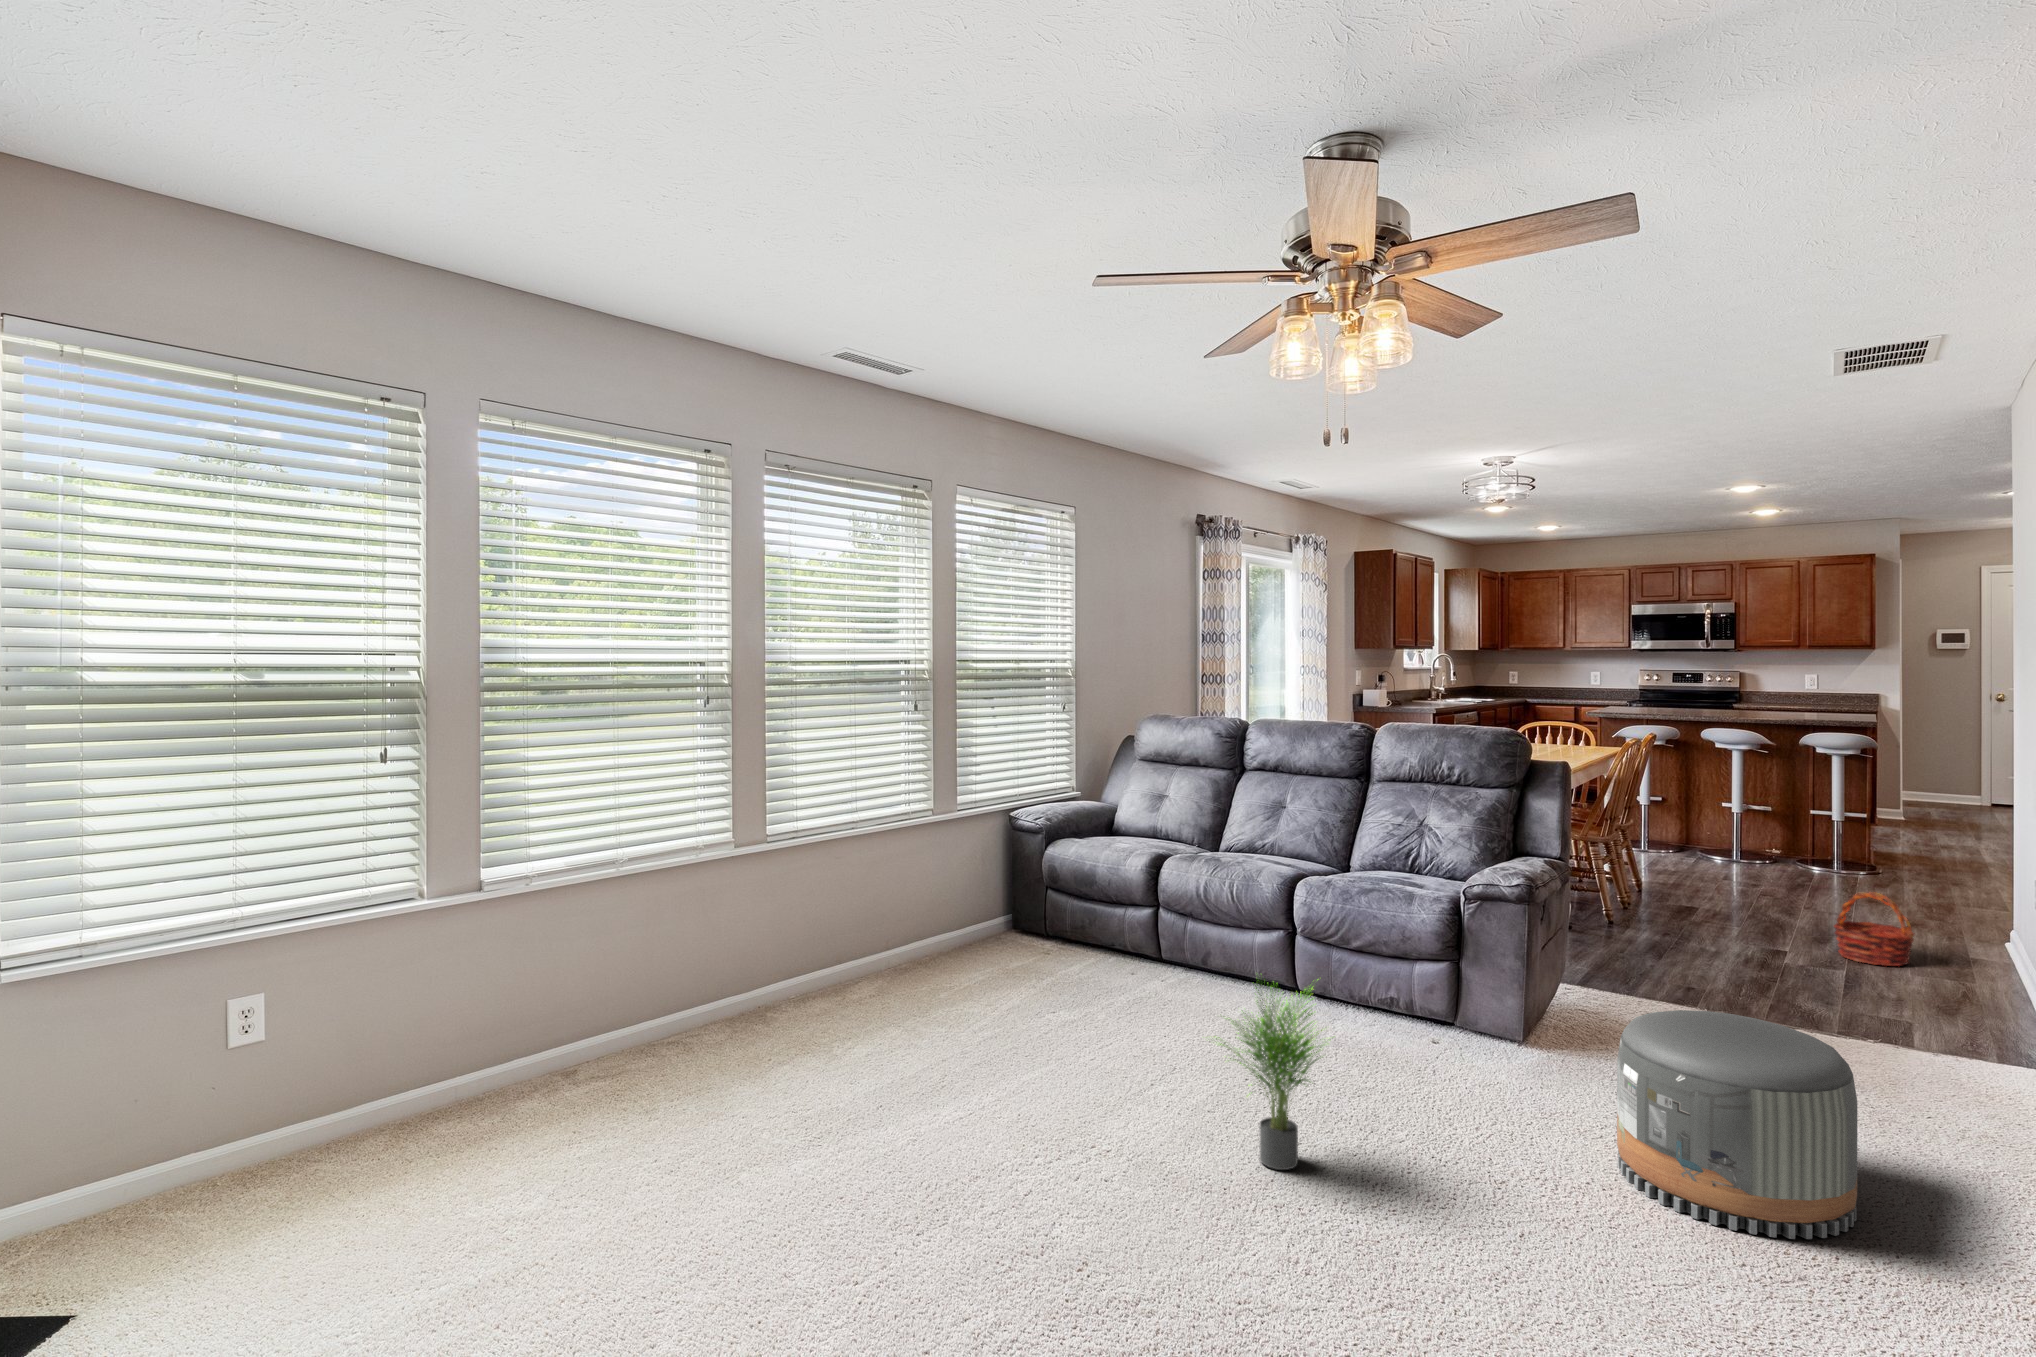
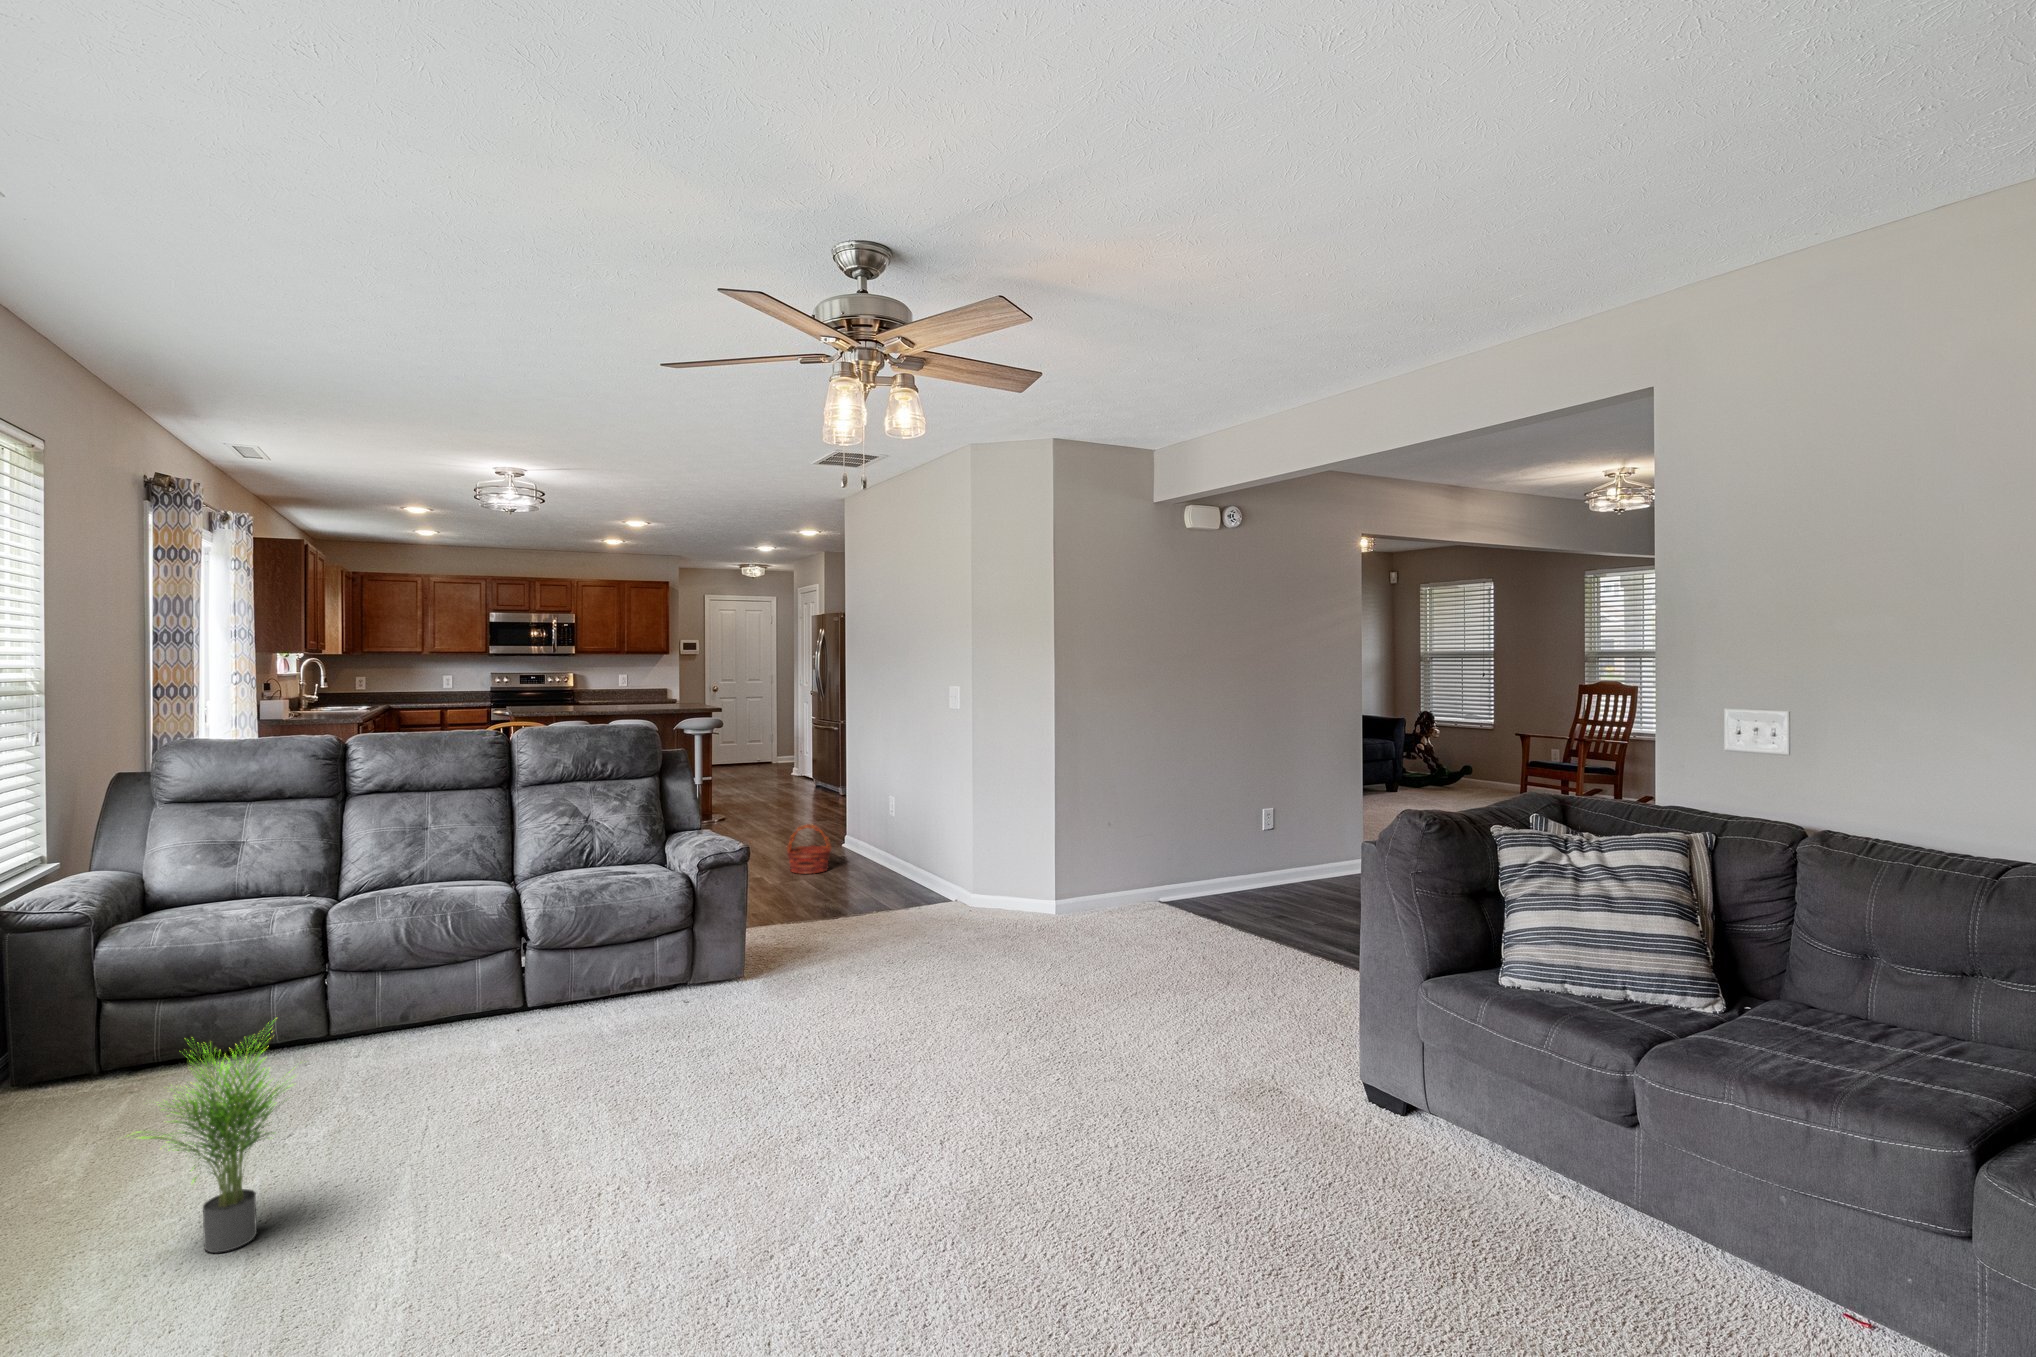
potted plant: present [1216,988,1323,1170] -> present [140,1020,289,1253]
pouf: present [1617,1010,1857,1239] -> none [889,896,1017,1028]

